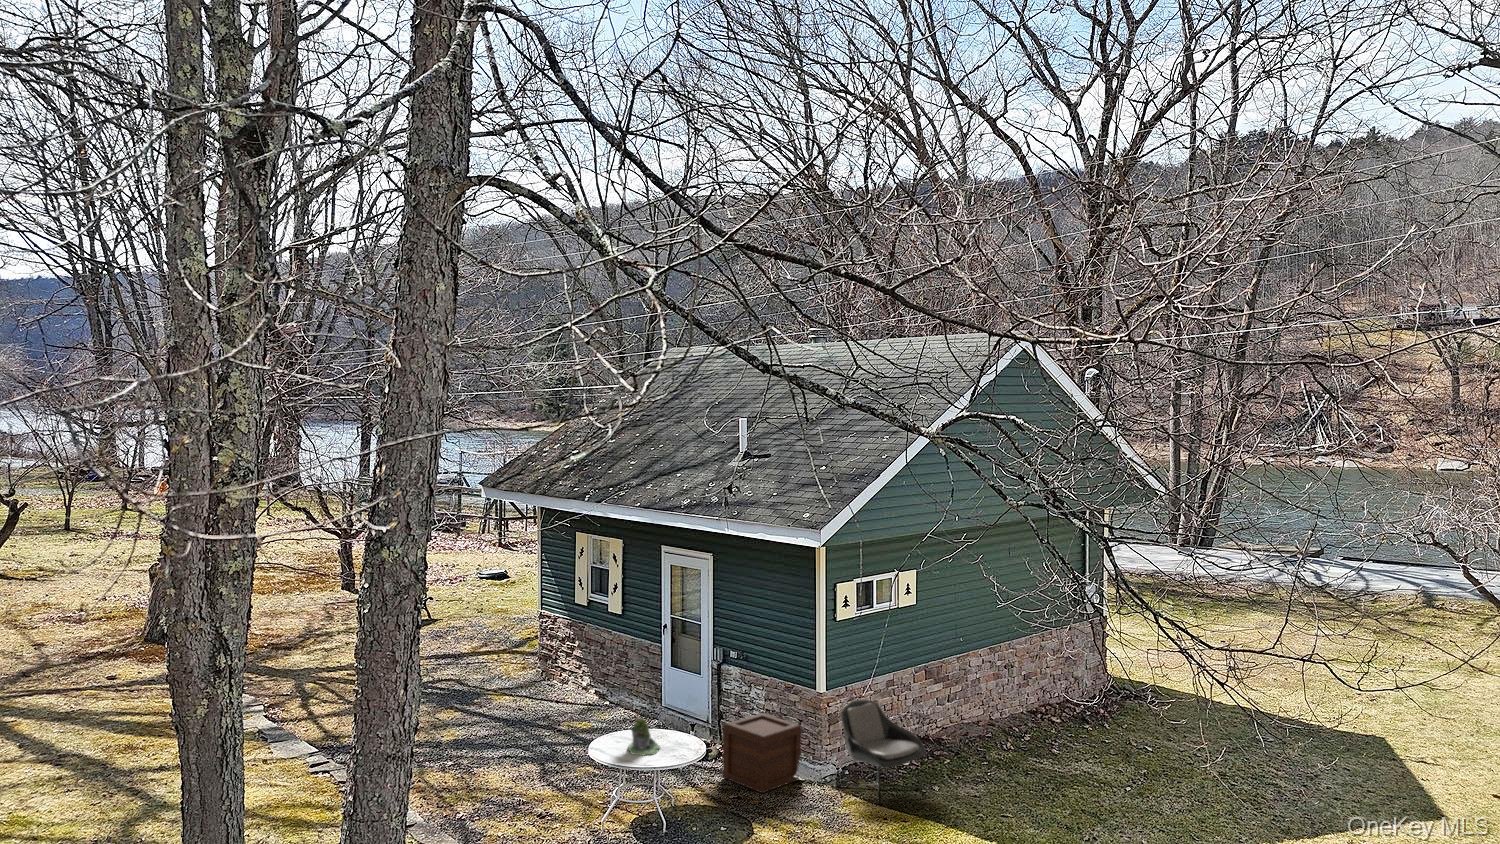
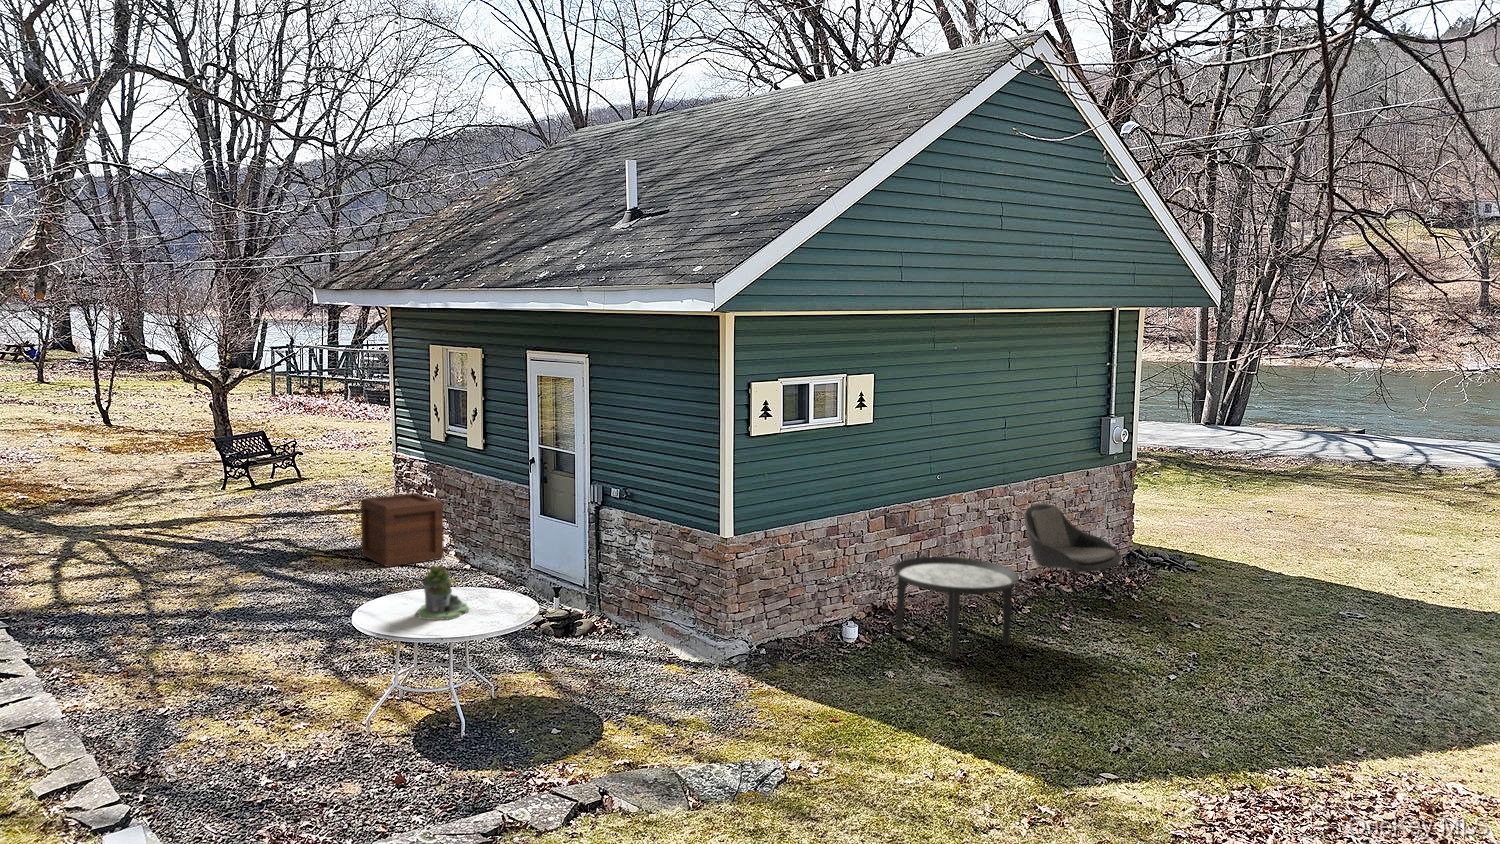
round table: none [931,698,1021,776] -> present [893,557,1019,659]
lounge chair: present [836,700,926,803] -> present [1018,504,1122,613]
wooden crate: present [722,713,802,793] -> present [361,493,444,567]

